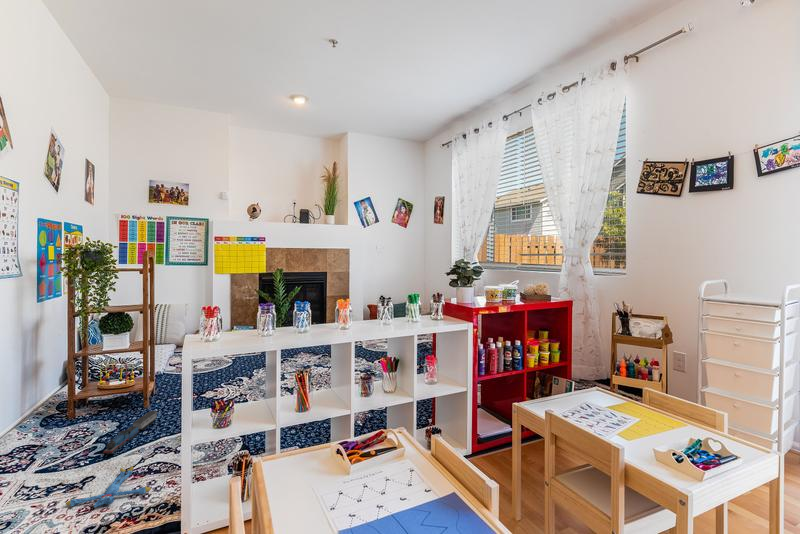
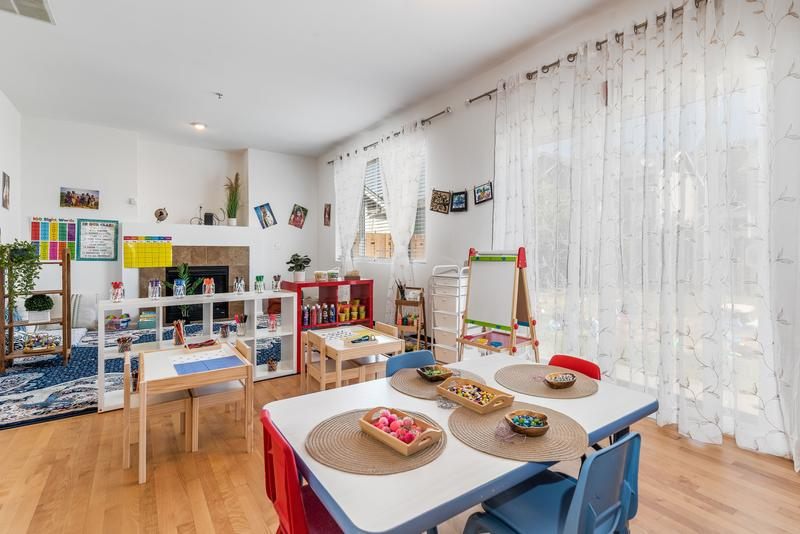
toy train: present [103,411,157,454] -> none [37,366,76,389]

